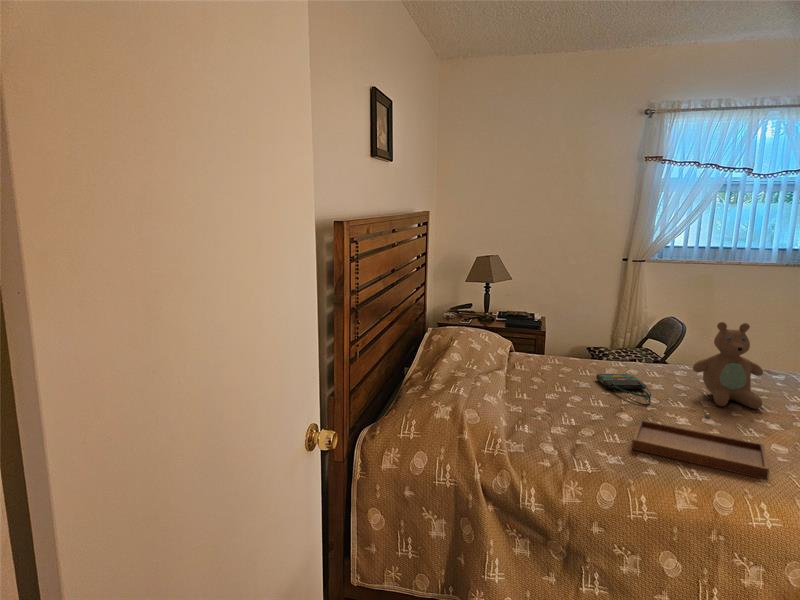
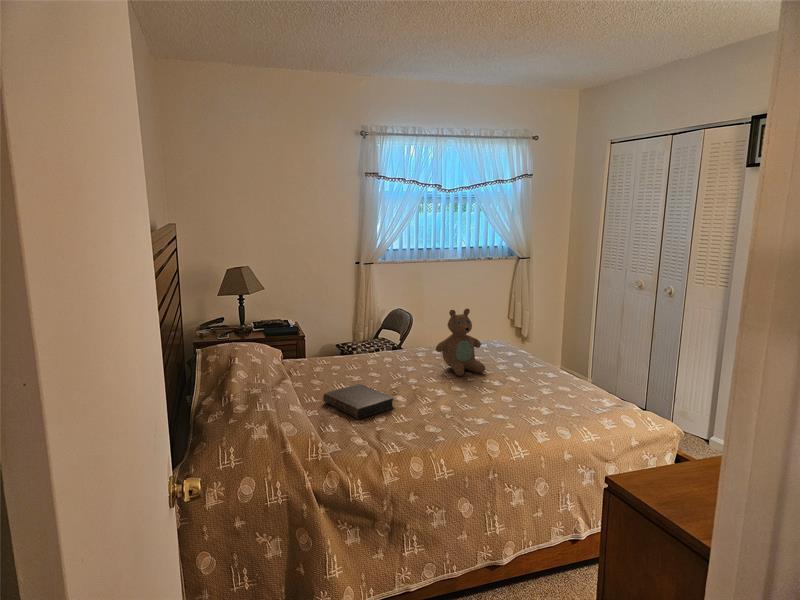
tote bag: present [596,374,651,406] -> none [363,363,413,387]
book: none [534,389,613,426] -> present [323,384,394,419]
tray: present [632,413,769,480] -> none [416,383,512,425]

